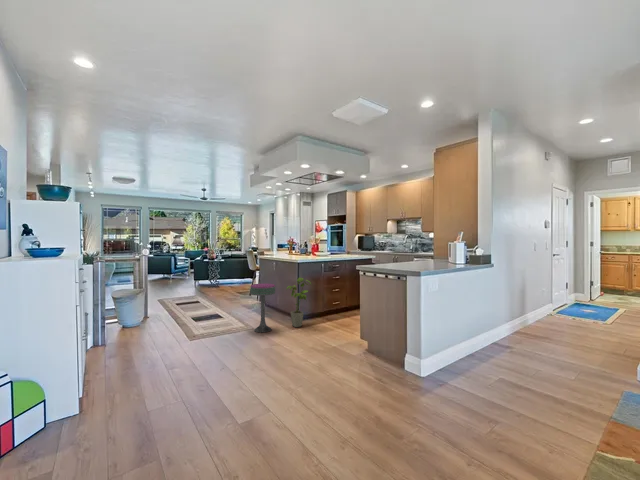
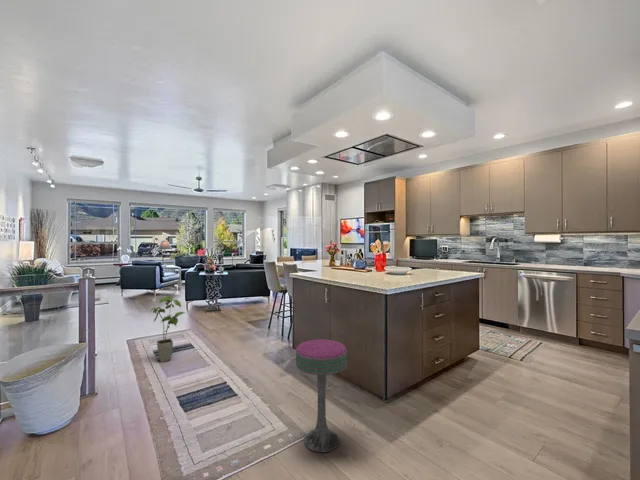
house plant: present [287,278,311,327] -> present [151,296,184,362]

